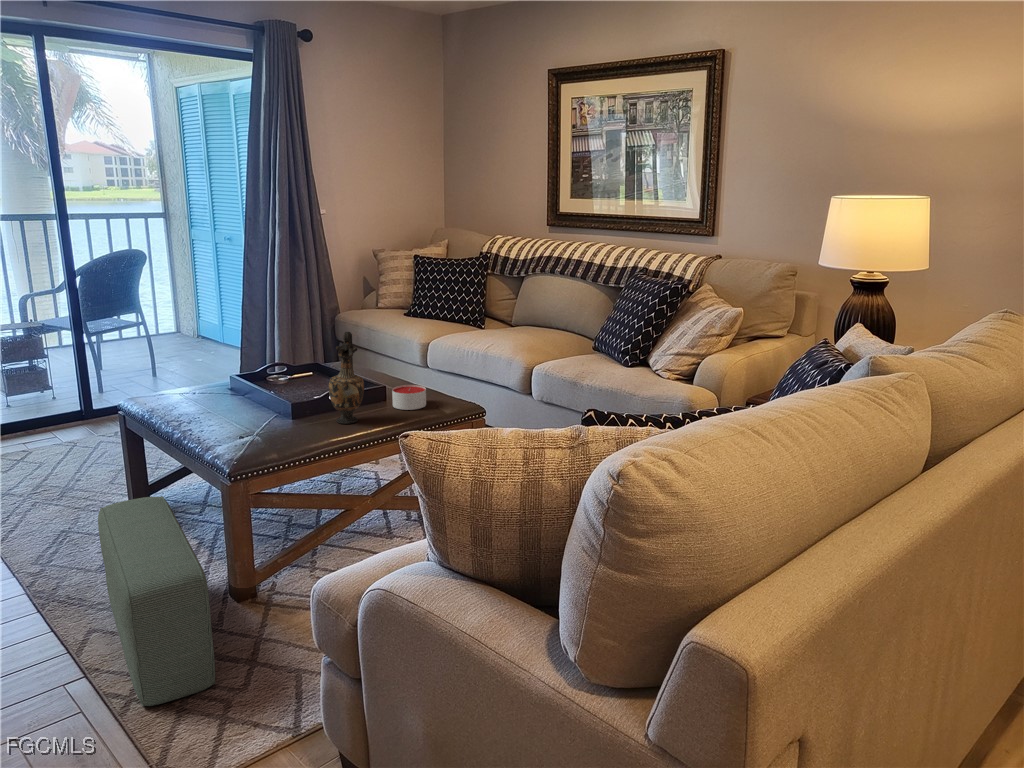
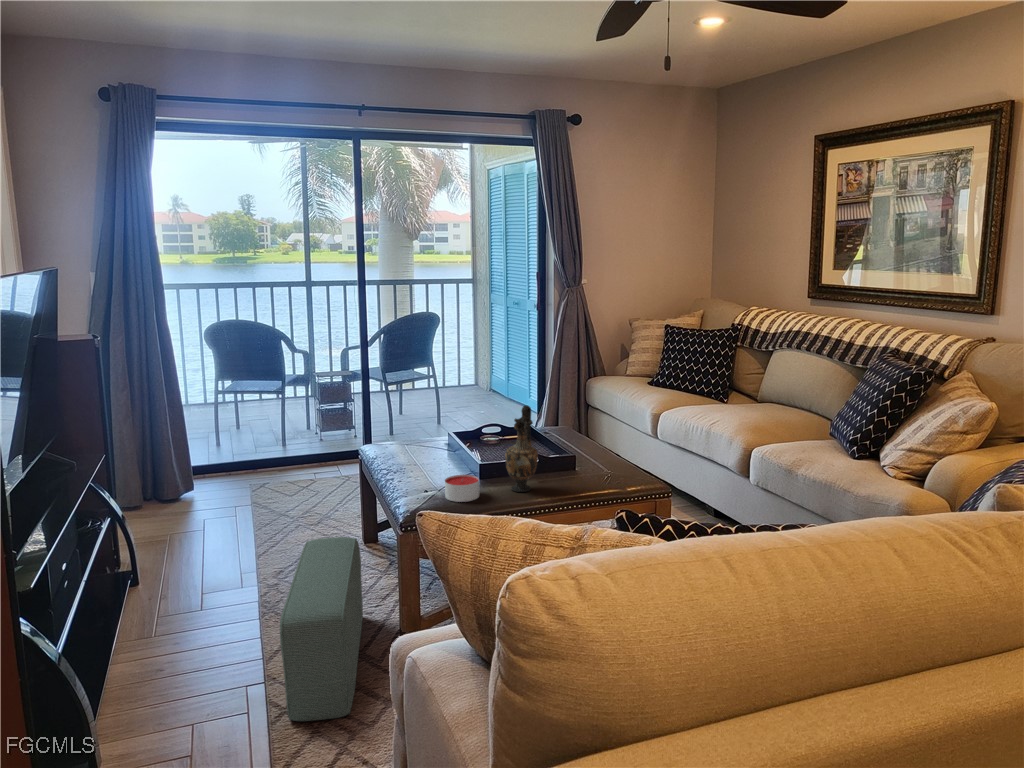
candle: present [392,385,426,410] -> present [445,475,479,502]

